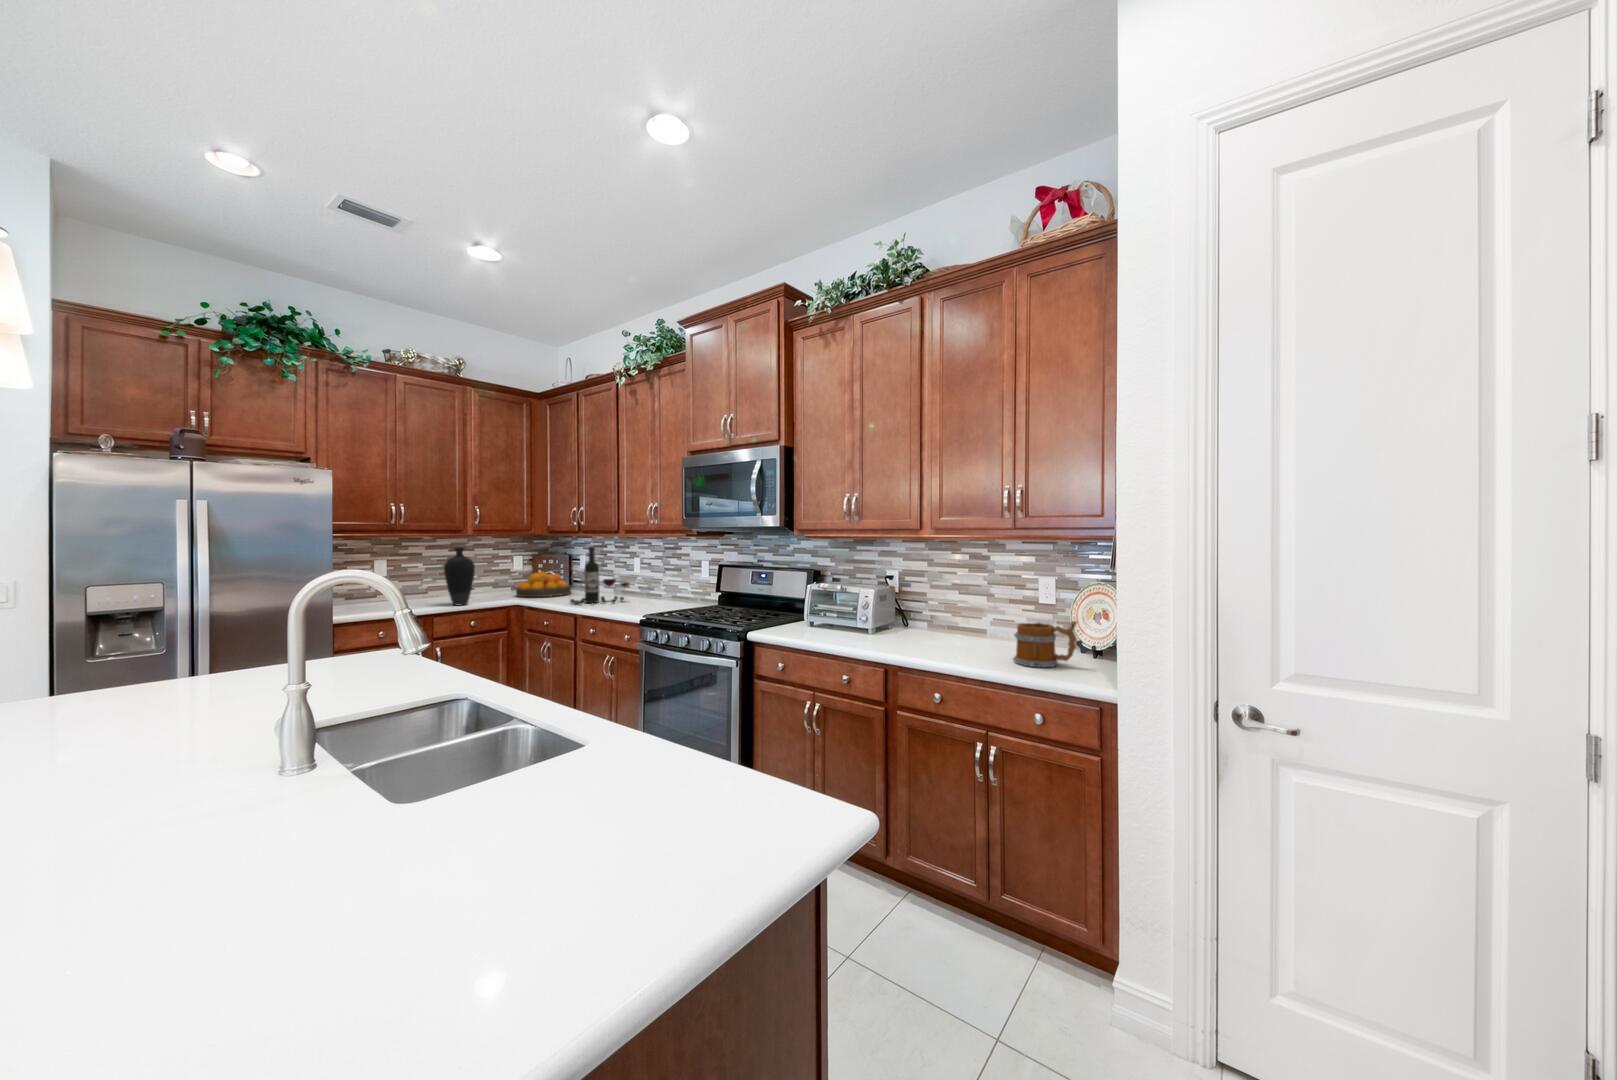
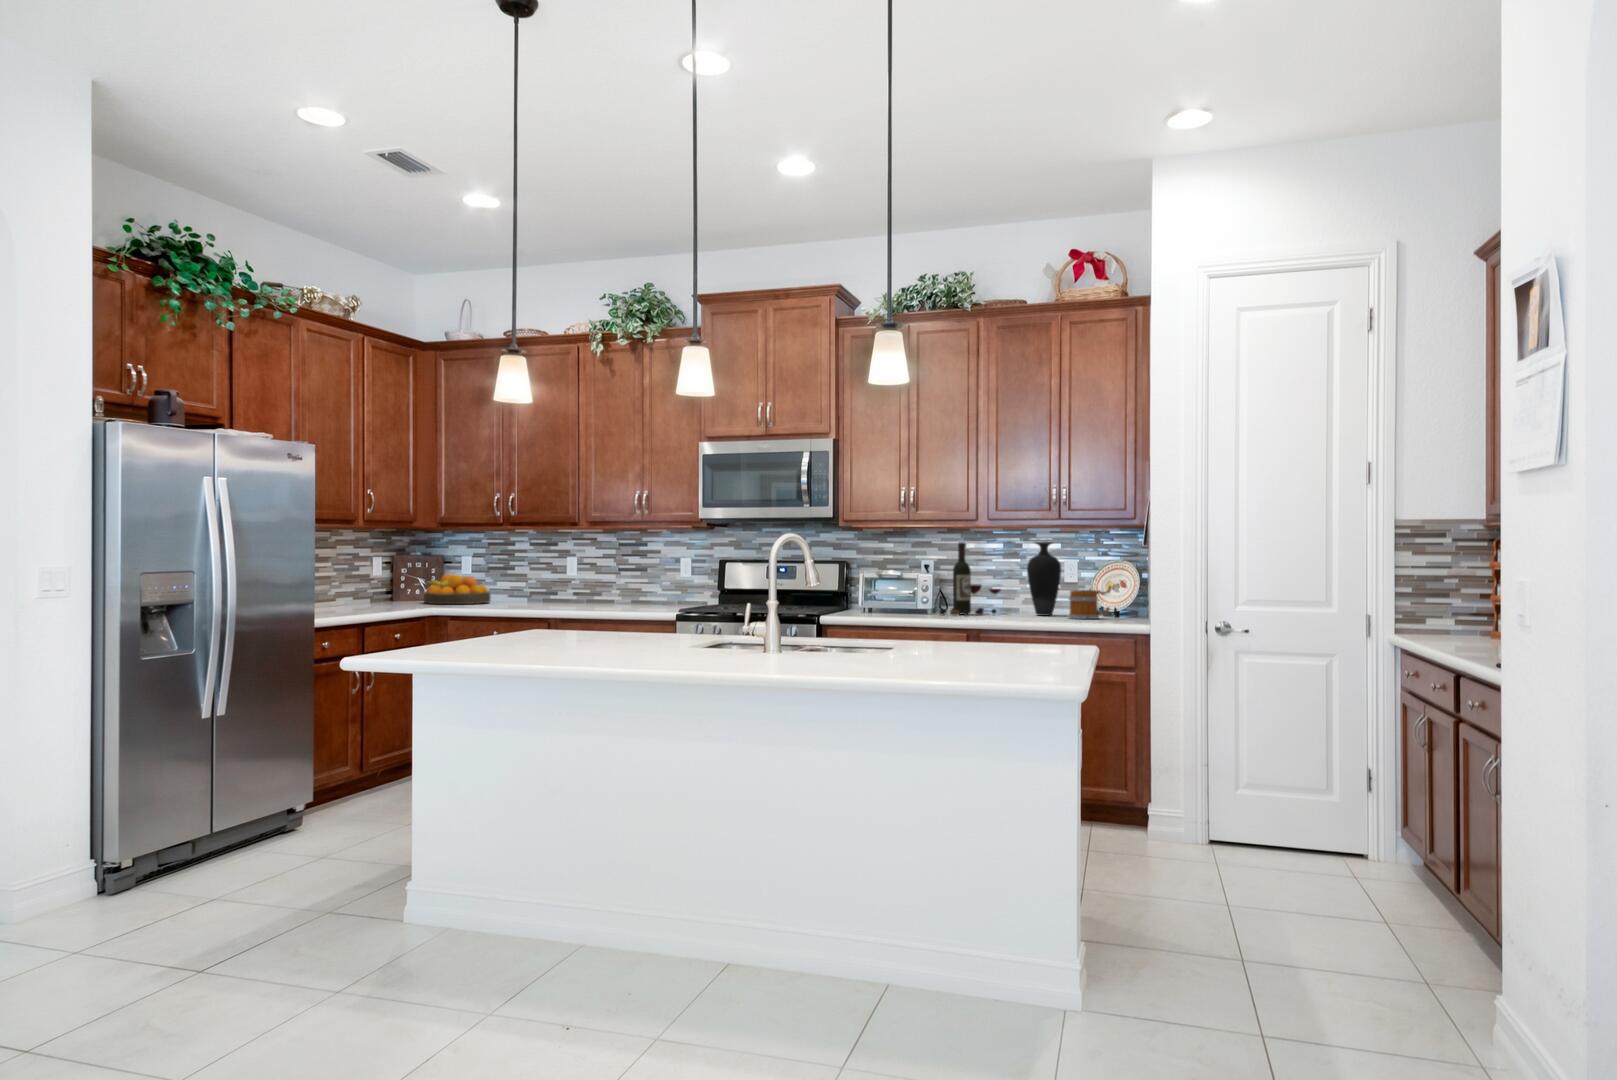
vase: present [444,546,475,605] -> present [1027,542,1061,616]
wine bottle: present [570,547,629,604] -> present [939,543,1001,615]

